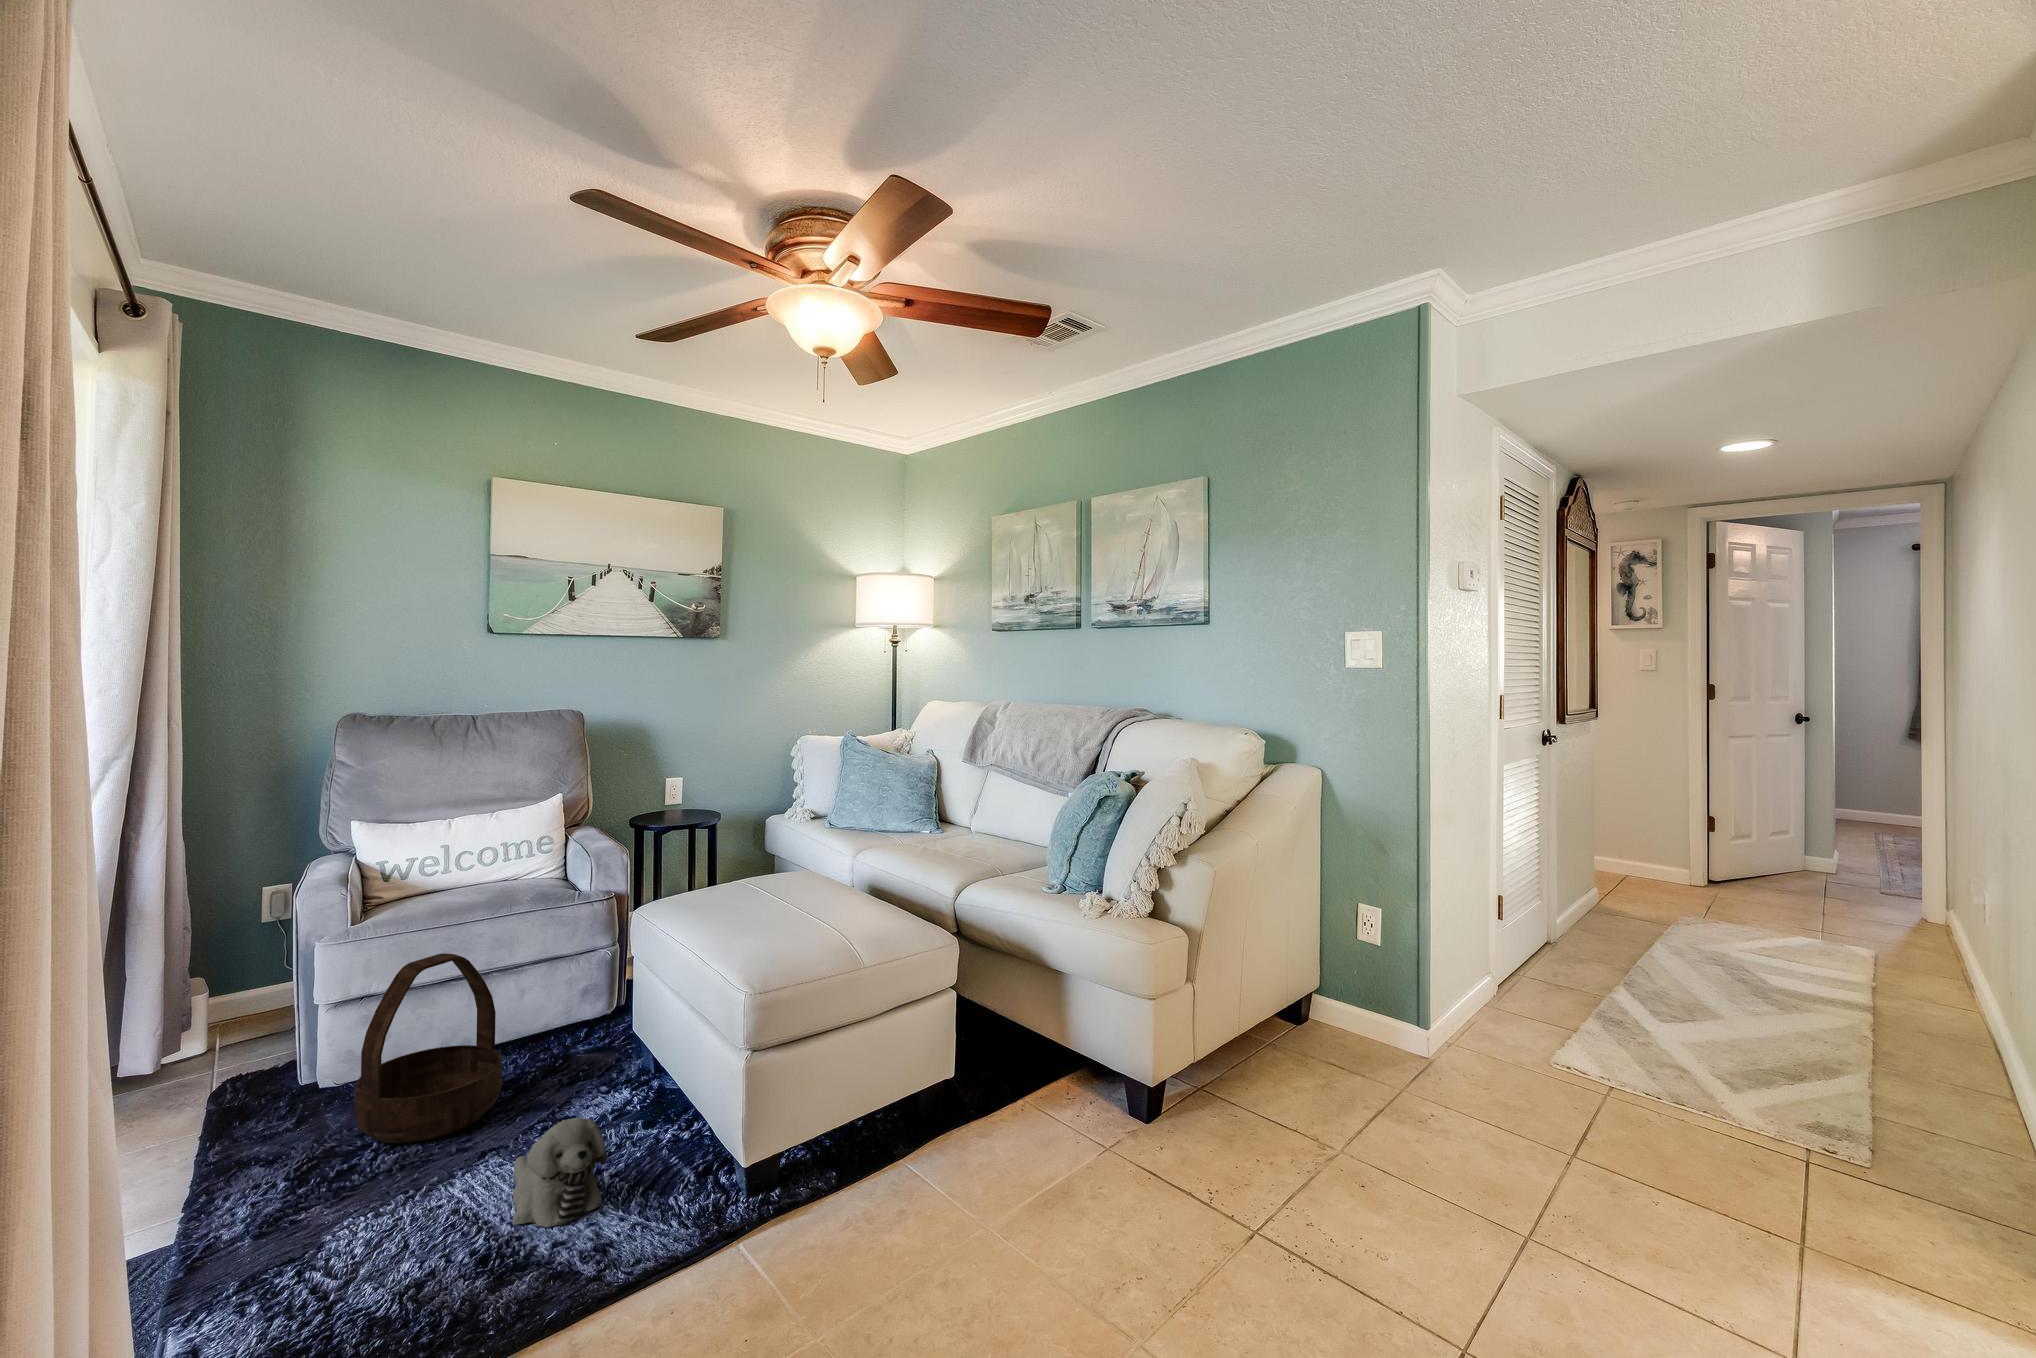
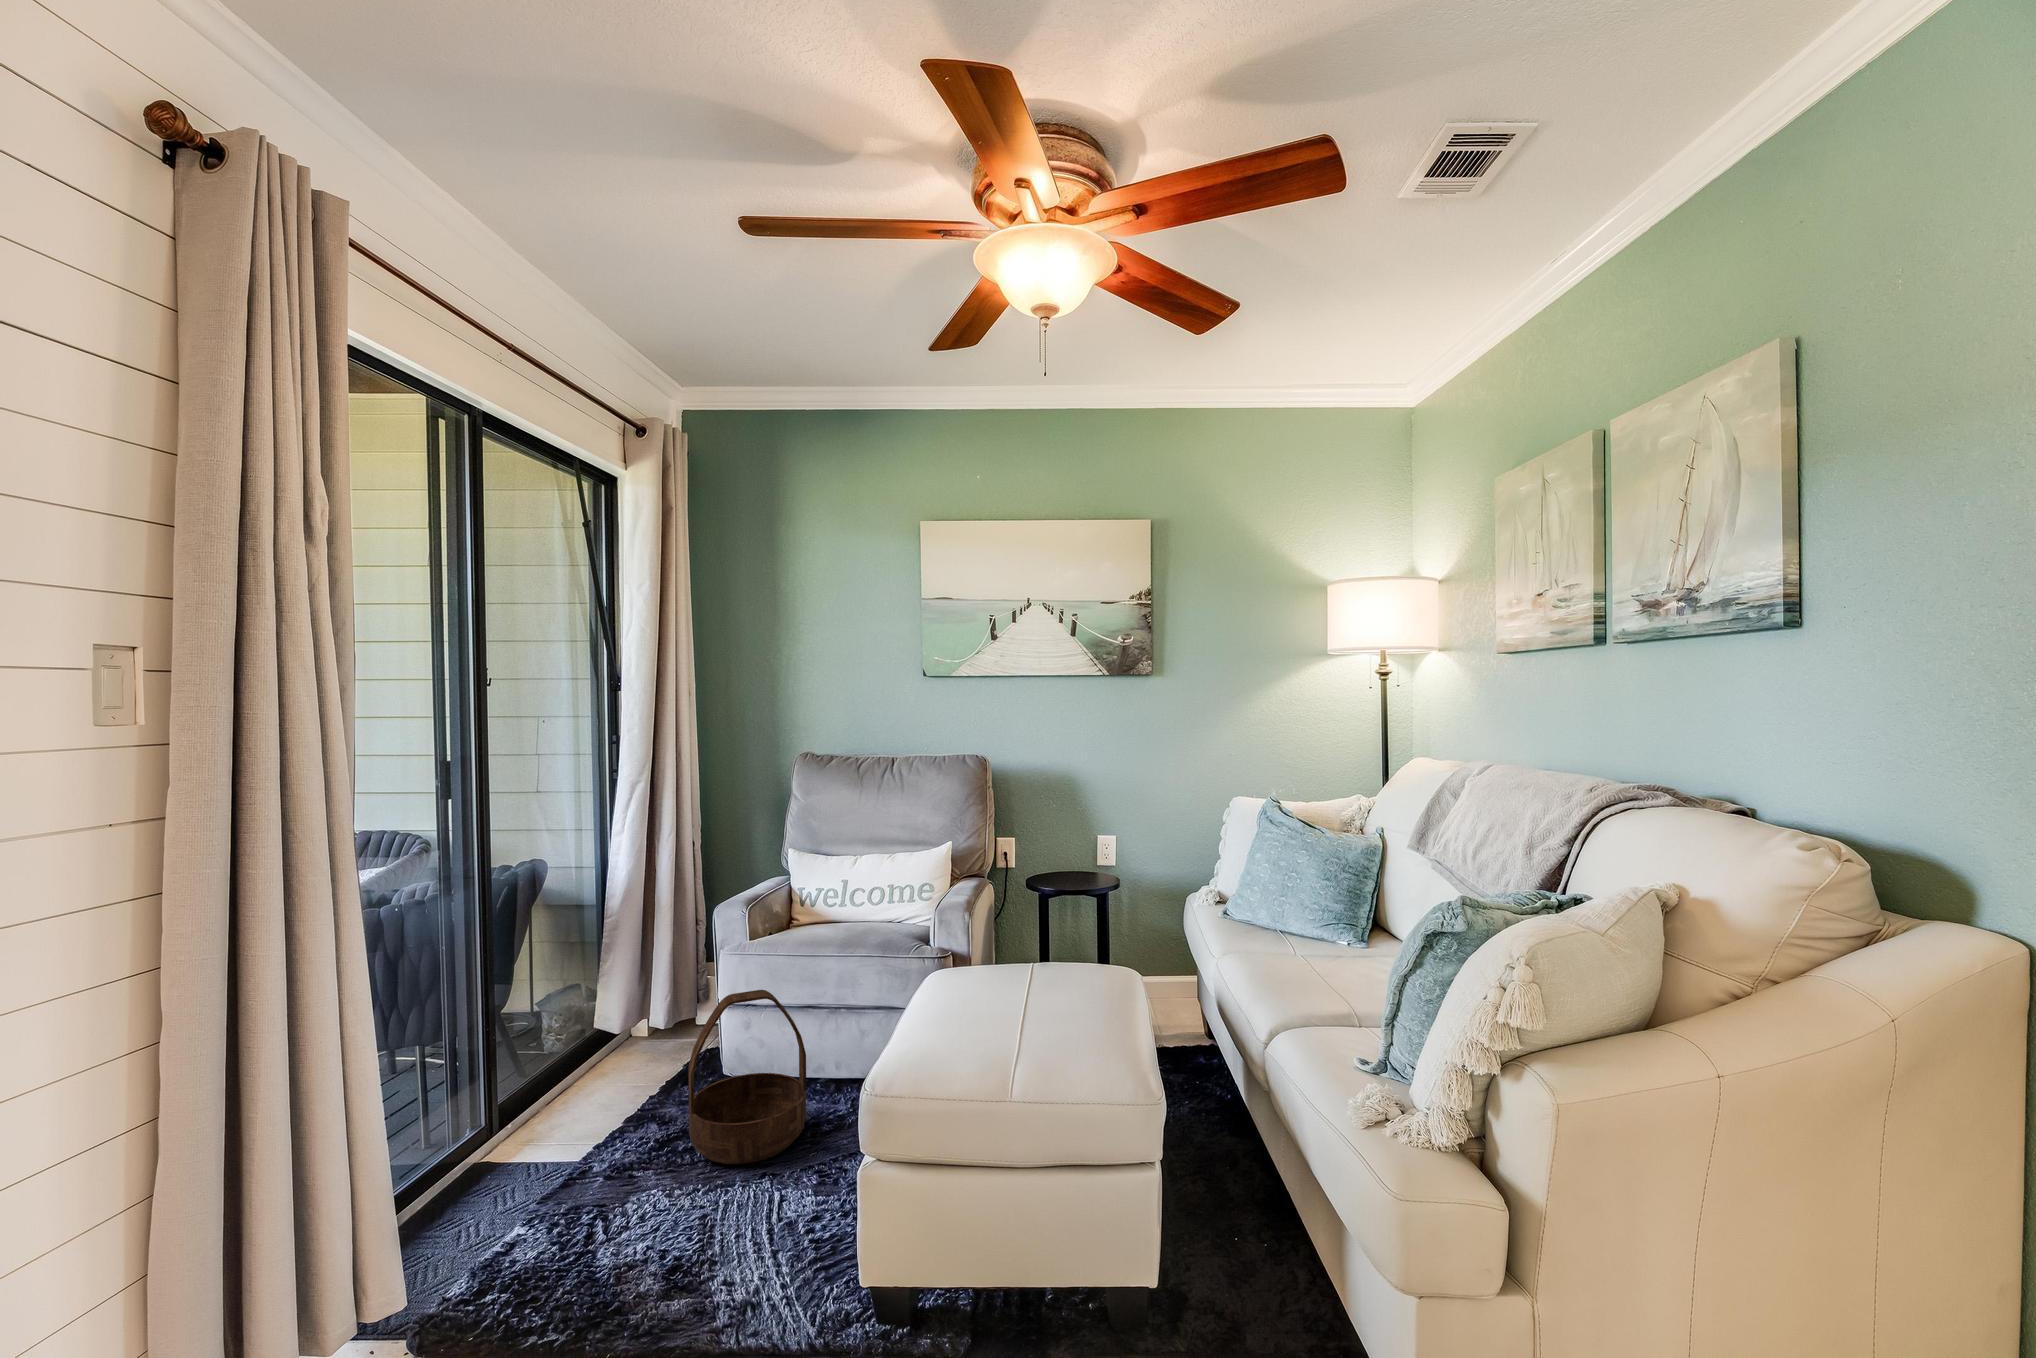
plush toy: present [513,1118,607,1227] -> none [673,1204,764,1316]

